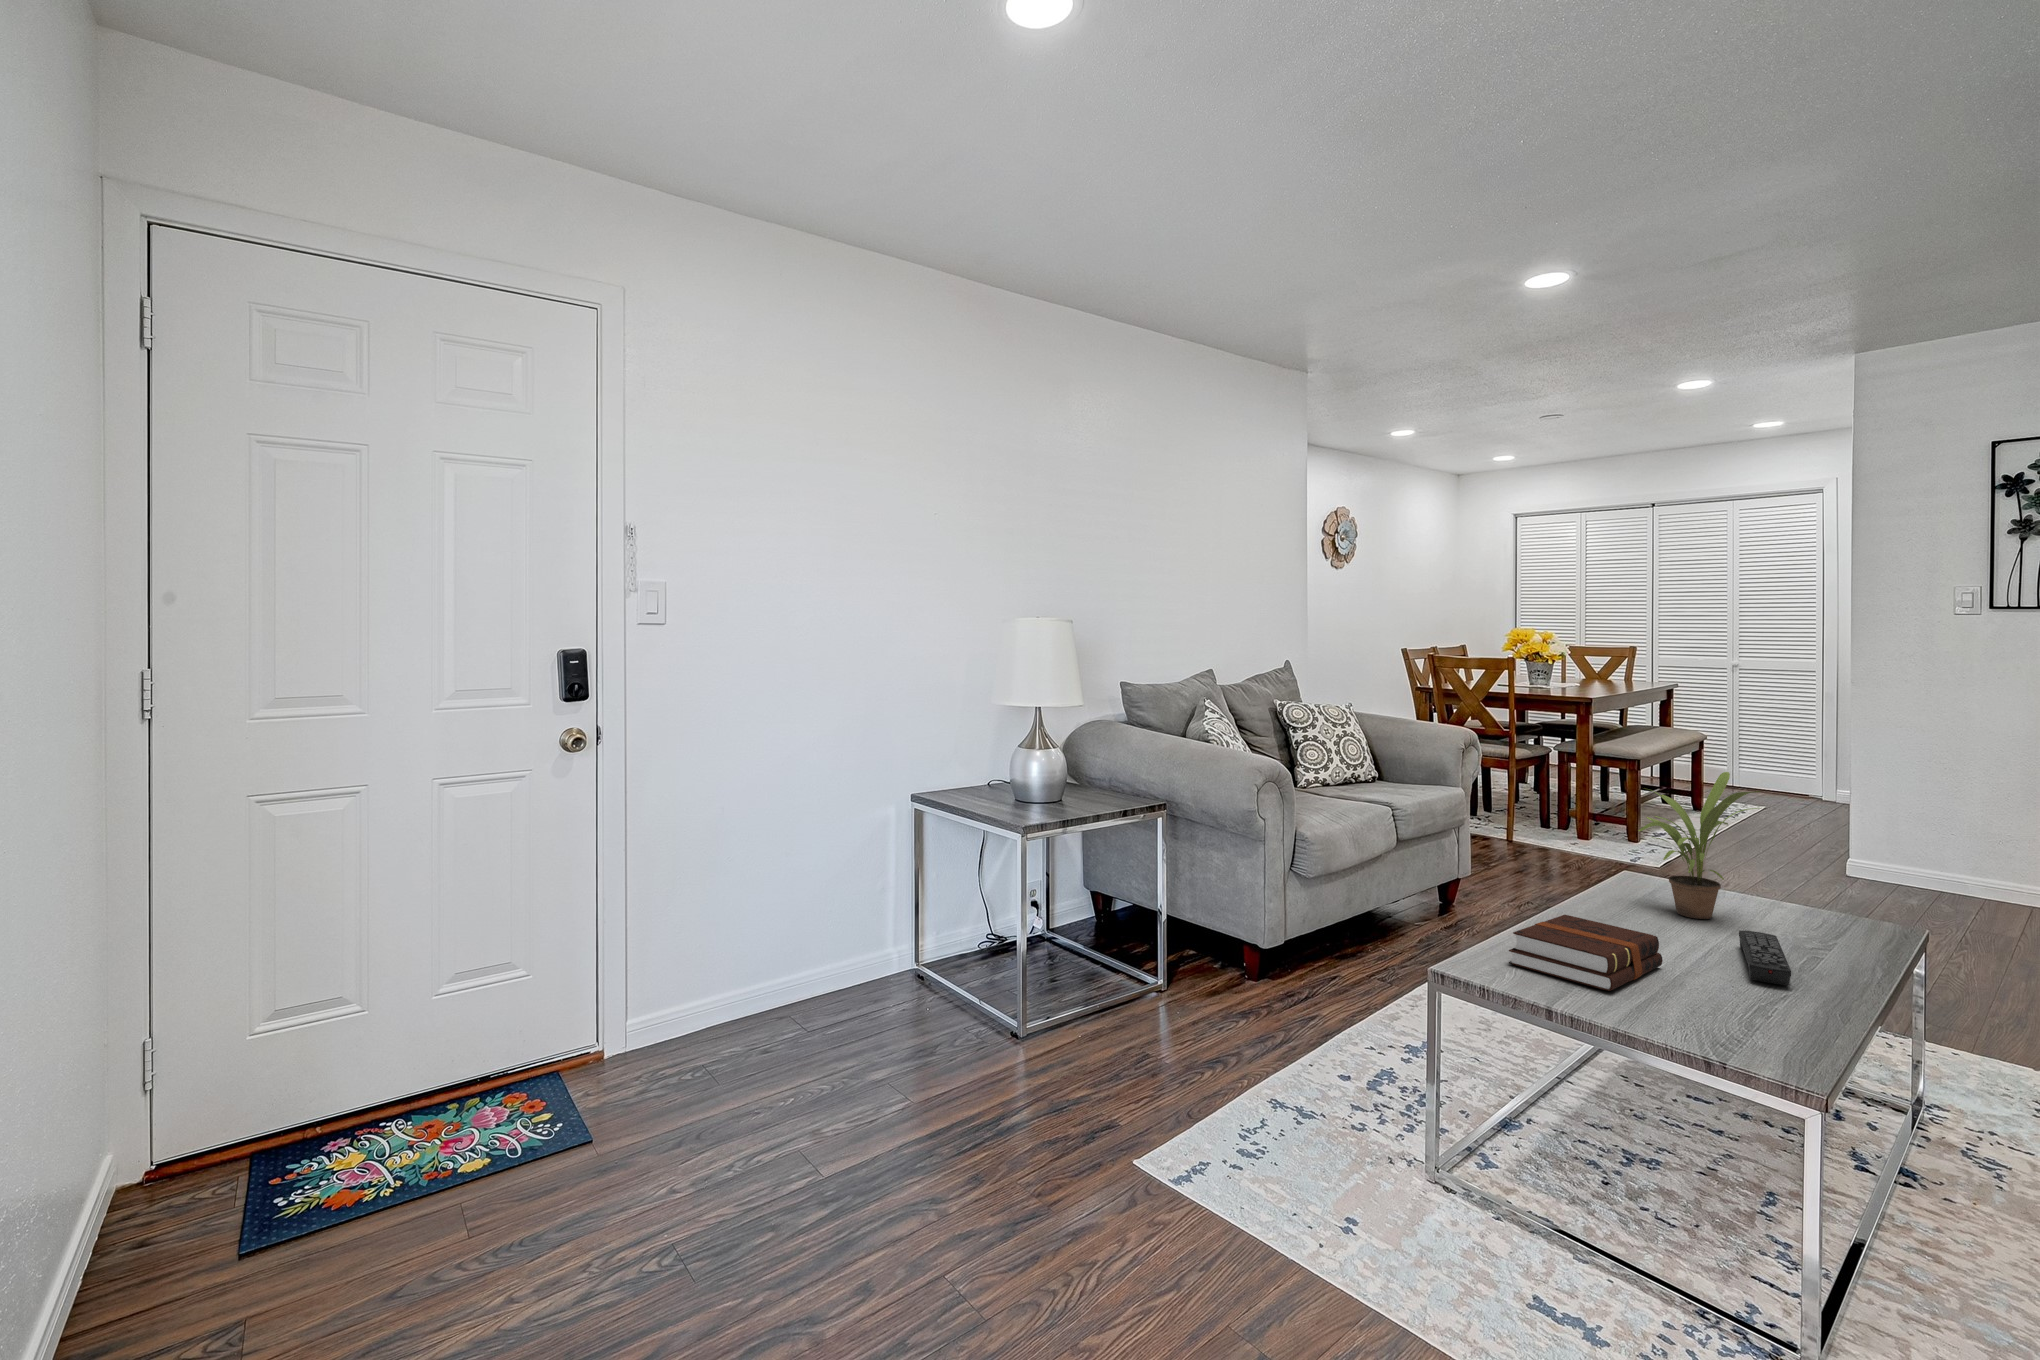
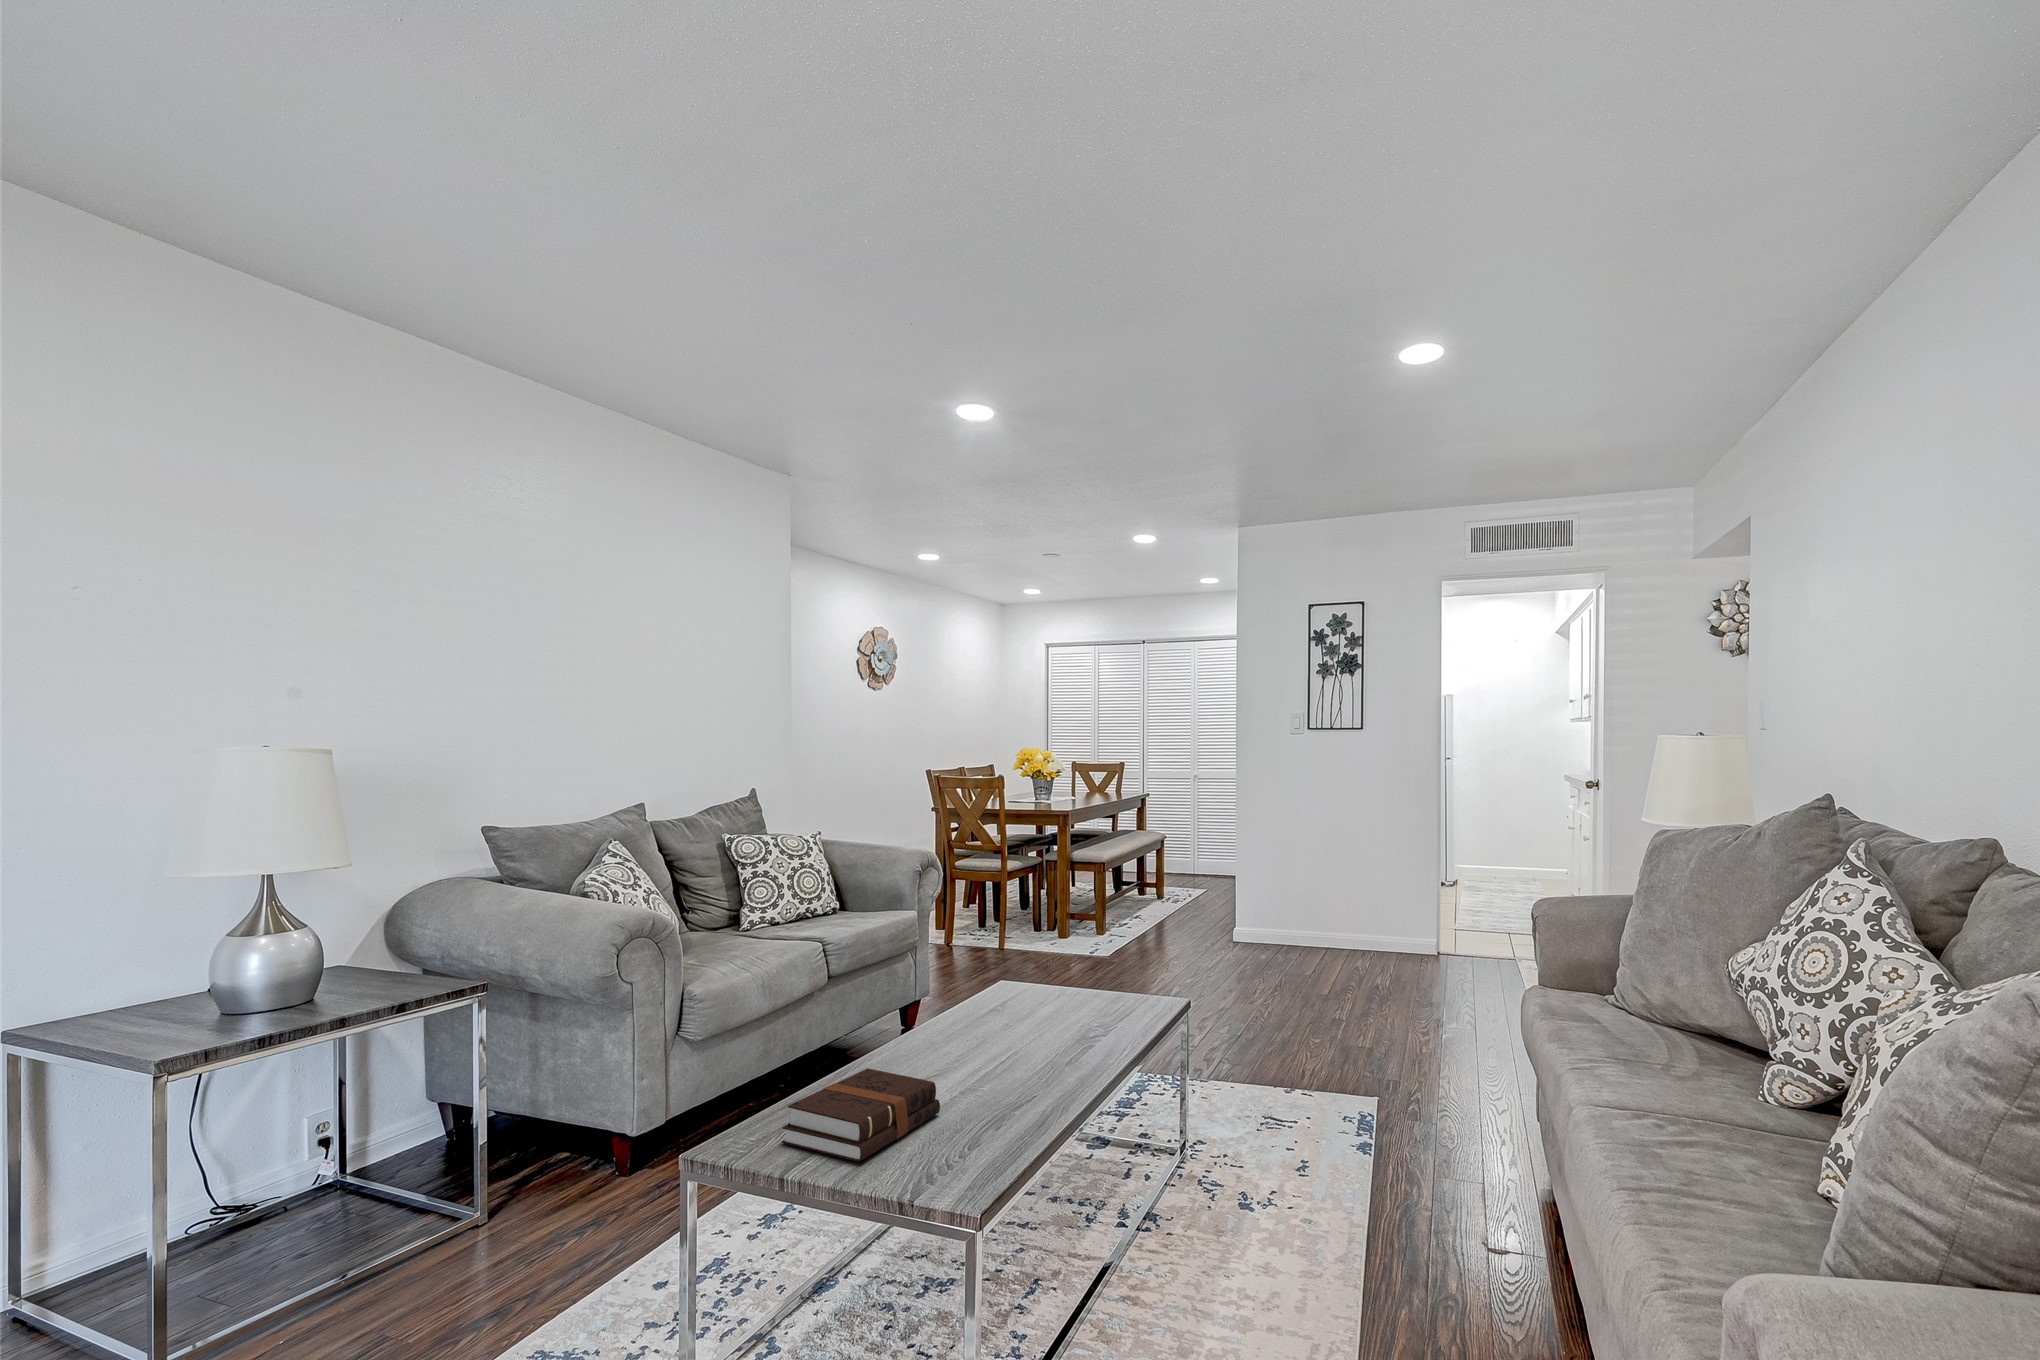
potted plant: present [1638,772,1760,919] -> none [979,893,1070,1042]
remote control: present [1739,930,1791,986] -> none [1008,1054,1058,1115]

